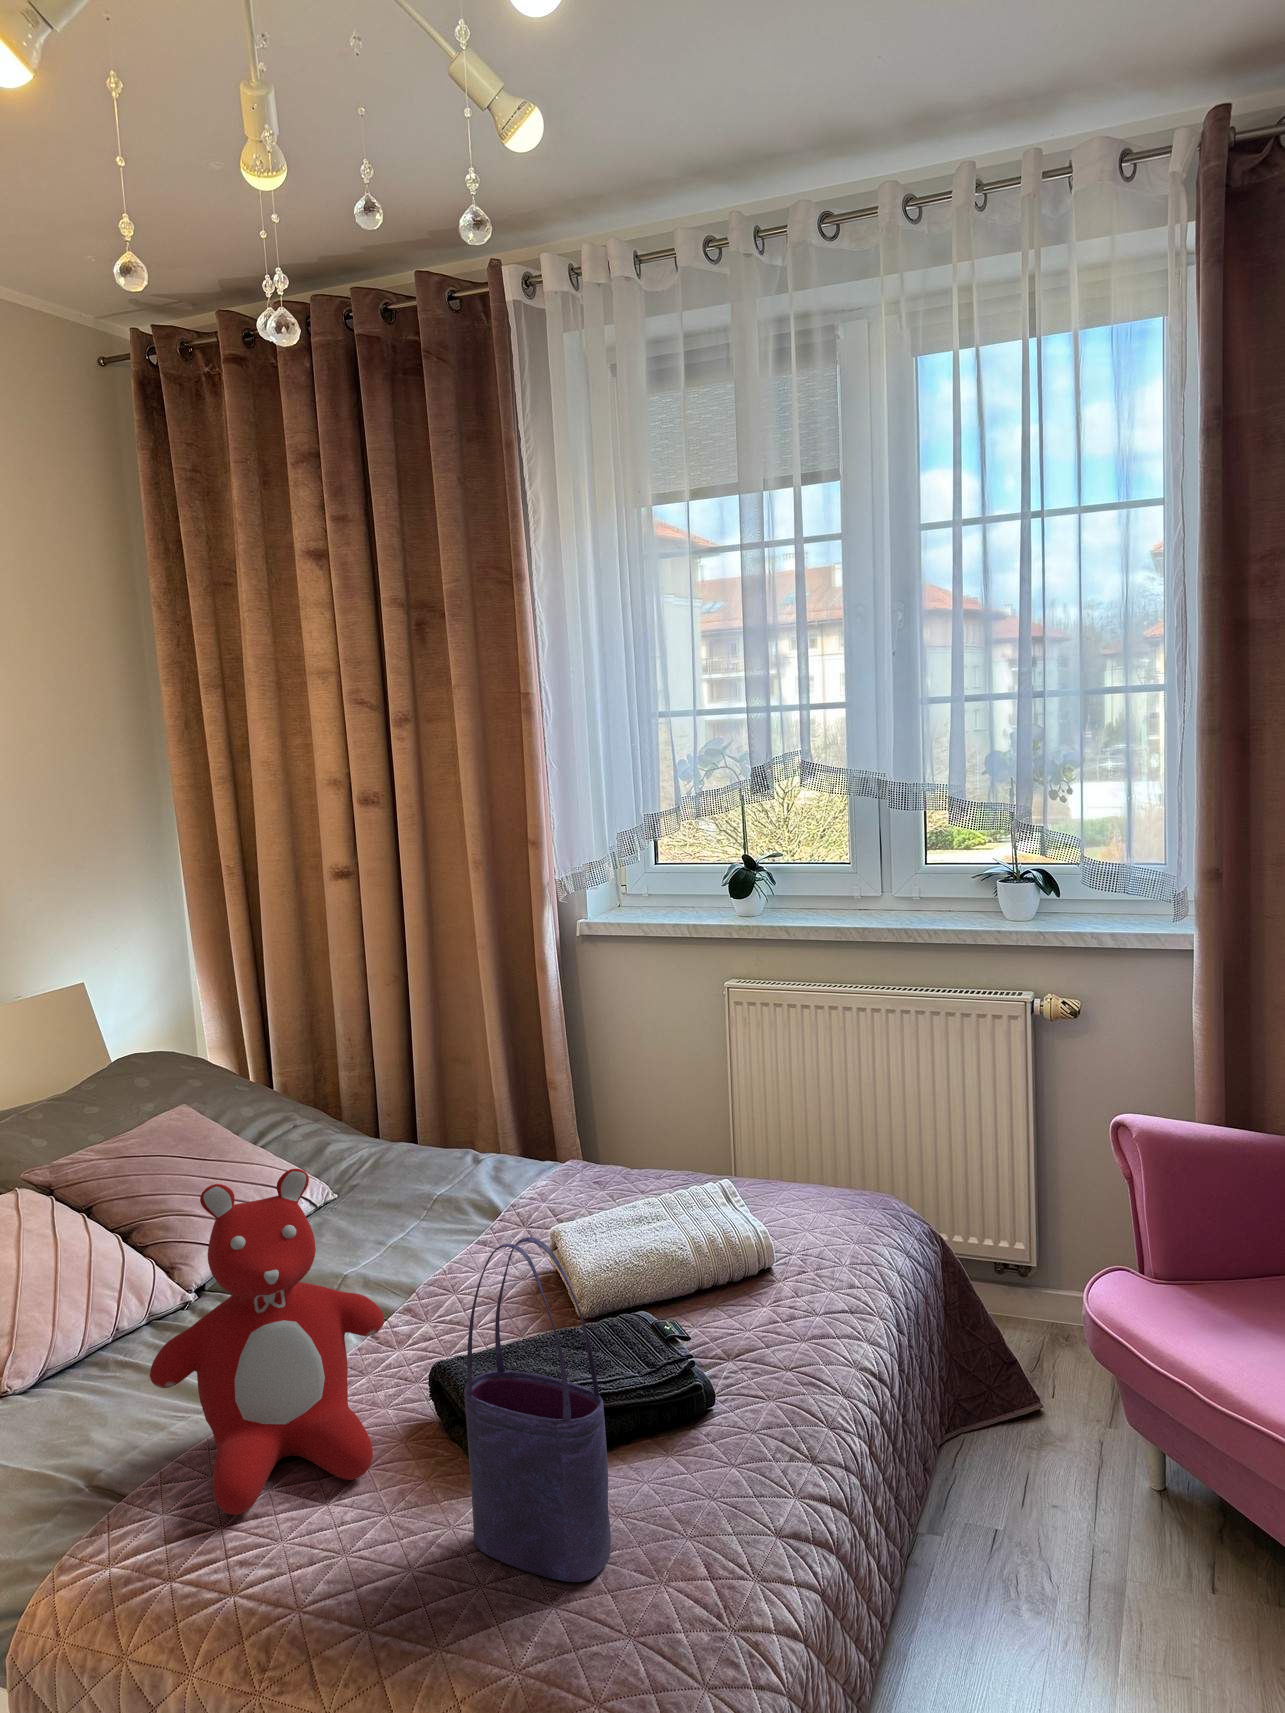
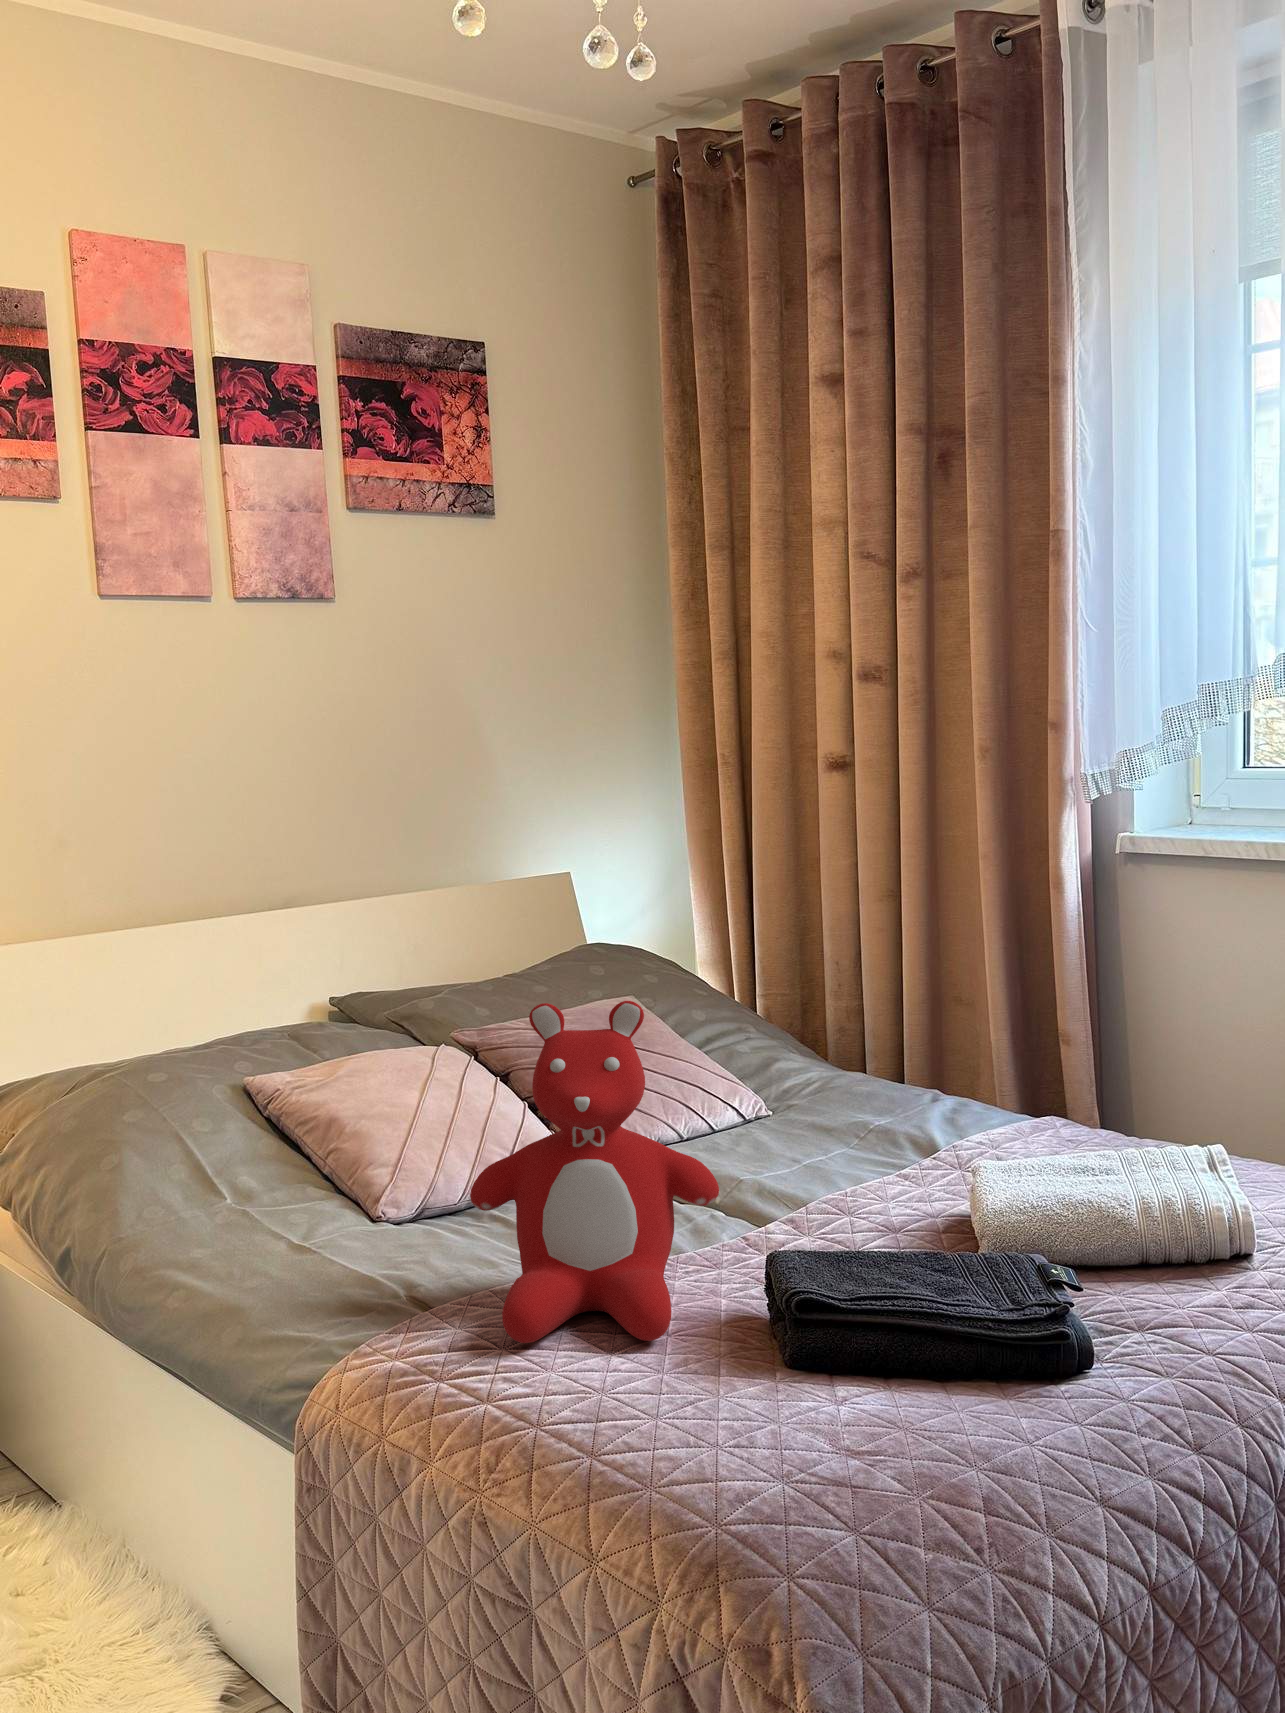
tote bag: present [464,1237,611,1582] -> none [731,1066,873,1472]

